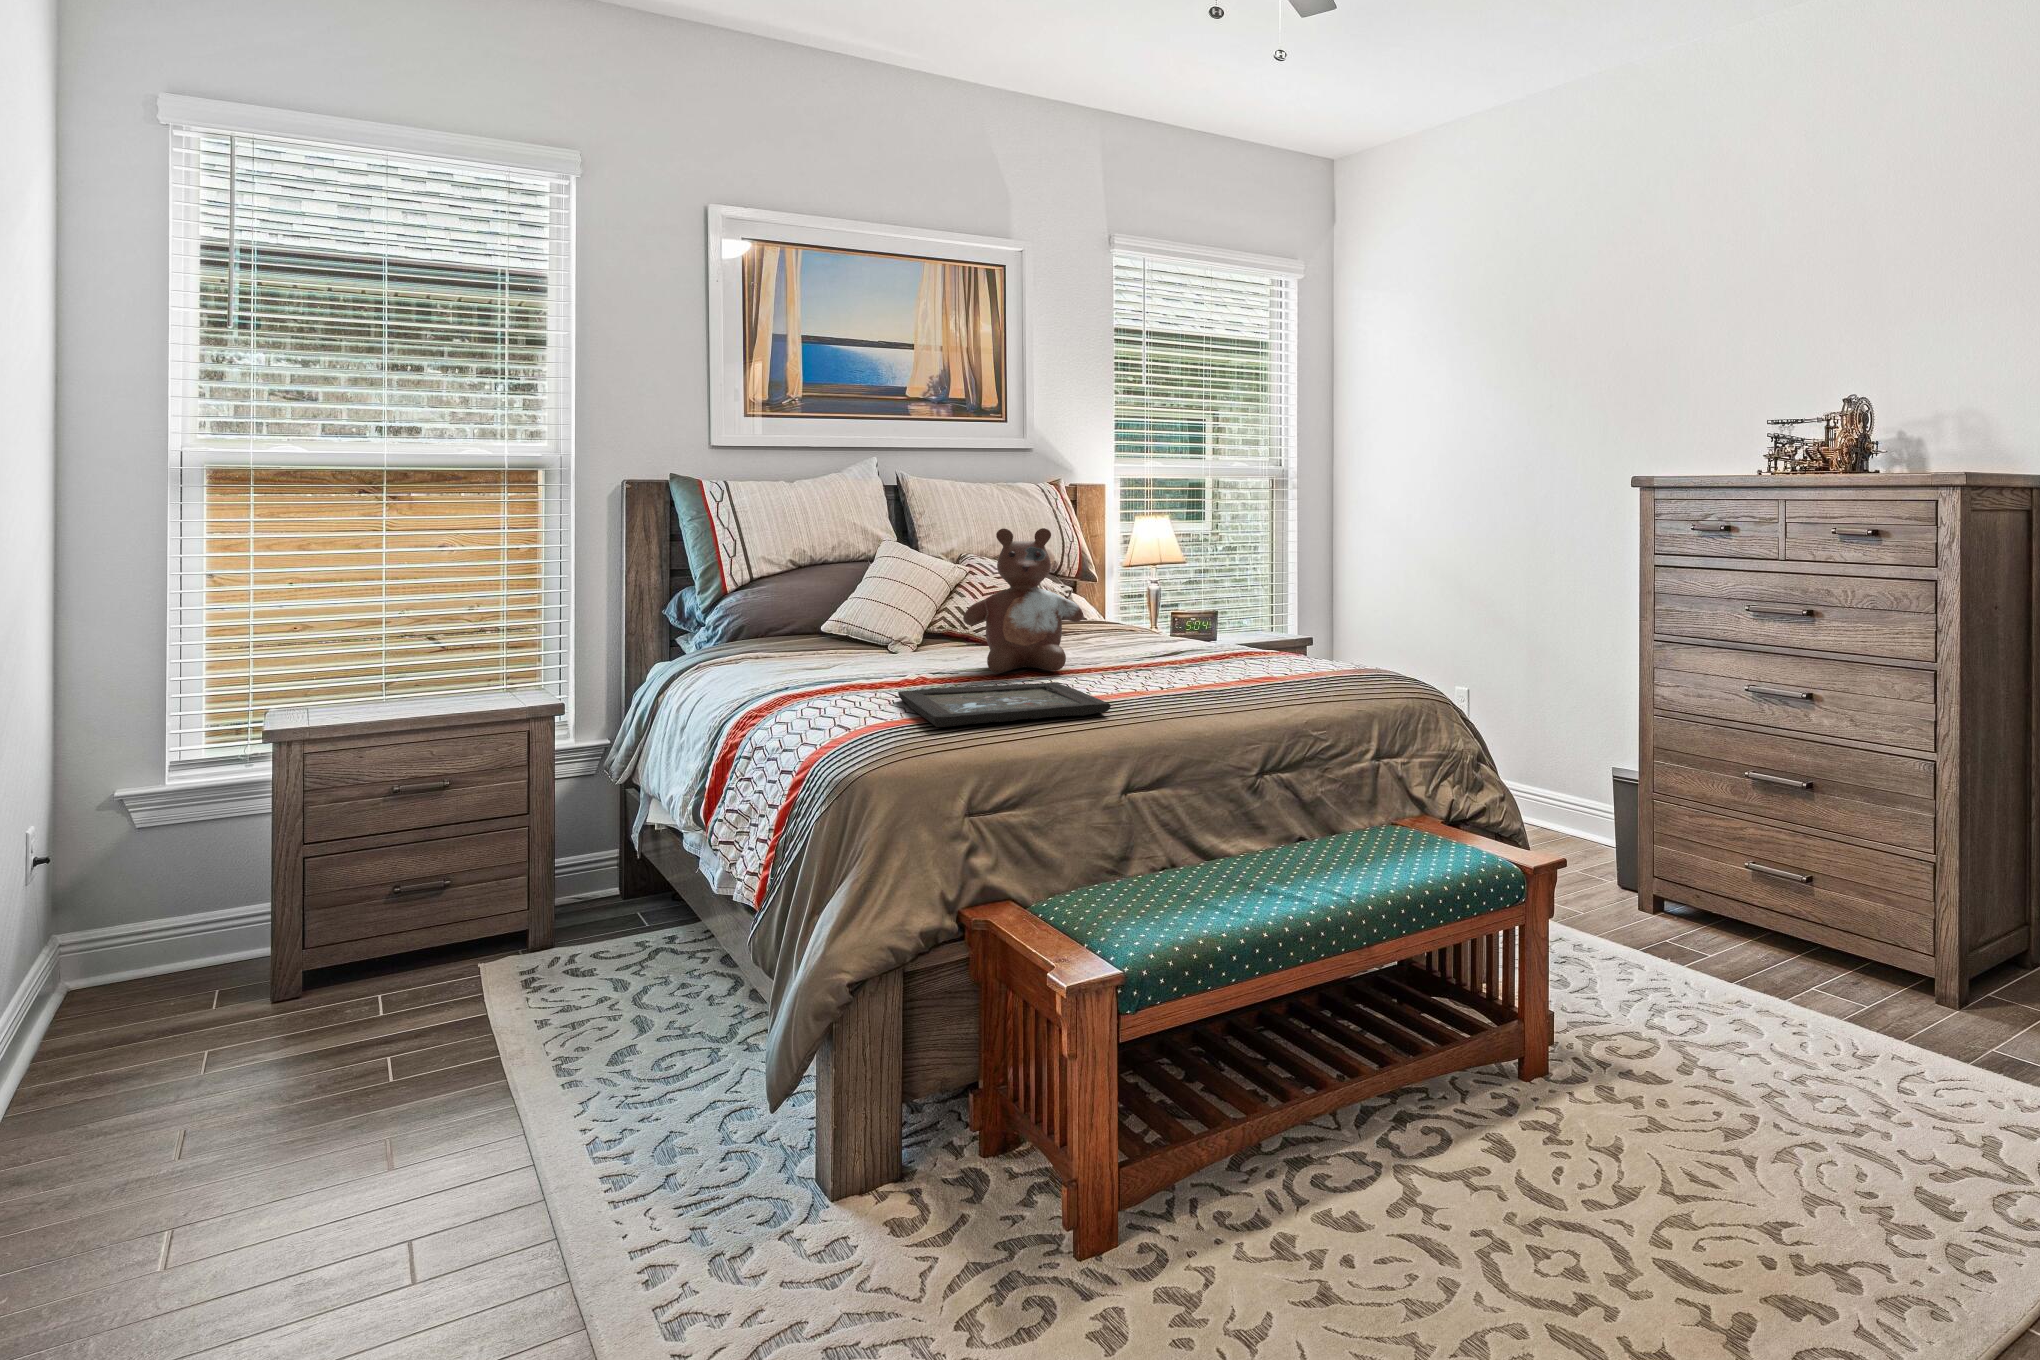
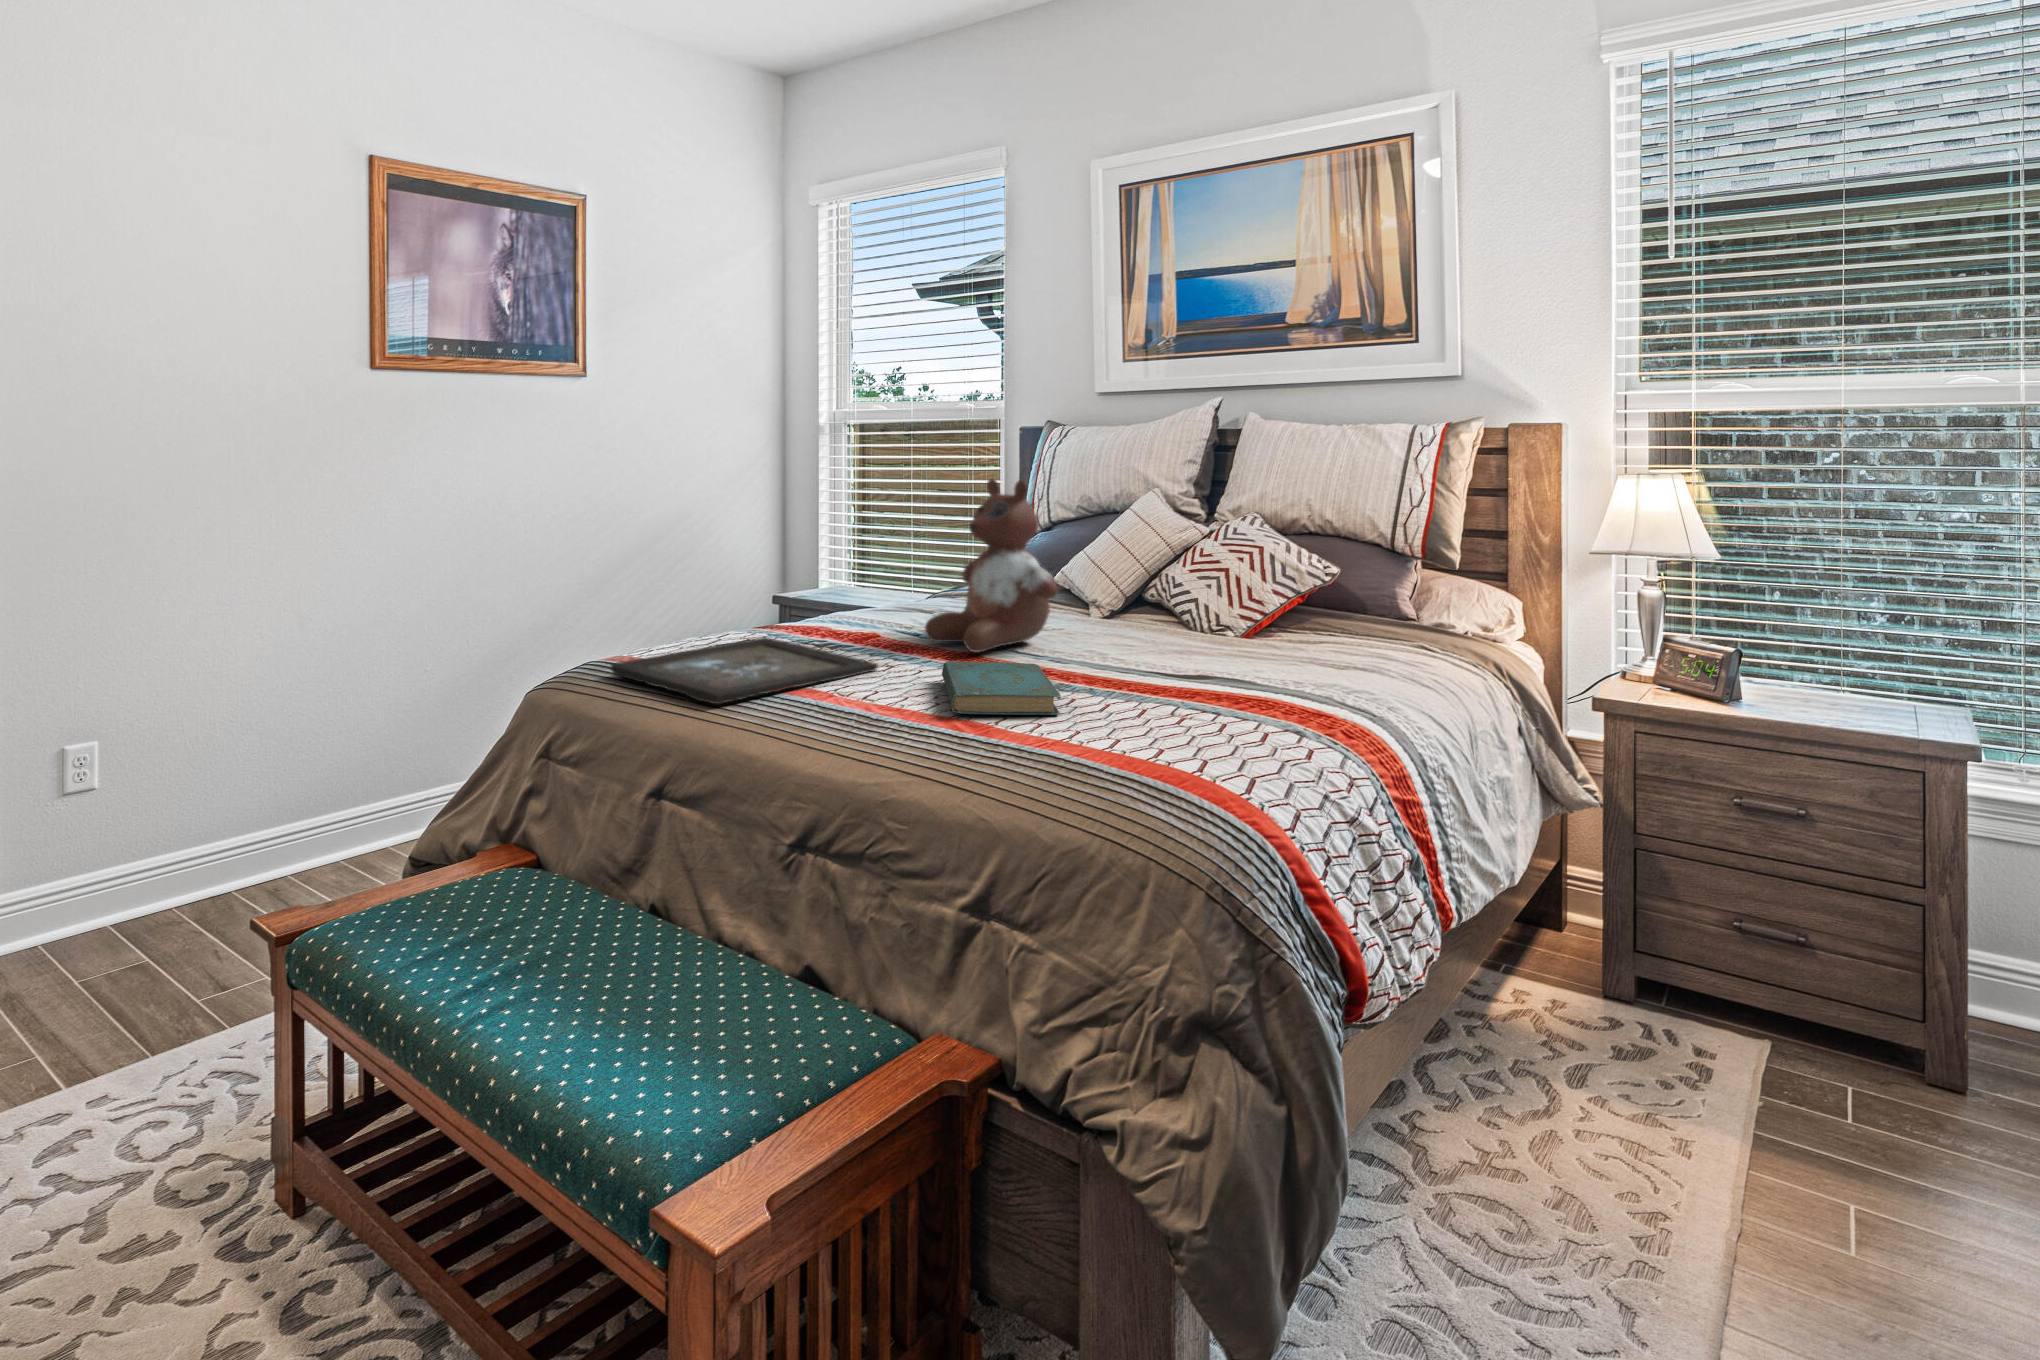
book: none [1120,660,1245,684] -> present [942,661,1061,715]

